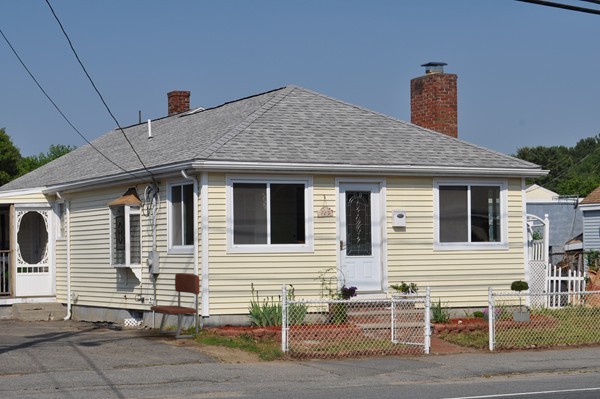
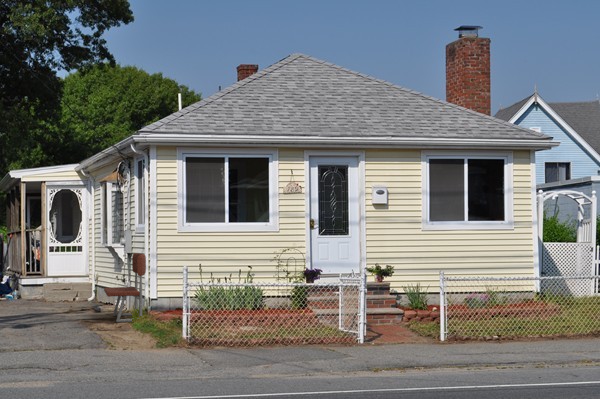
potted tree: present [510,280,530,322] -> none [514,263,537,311]

